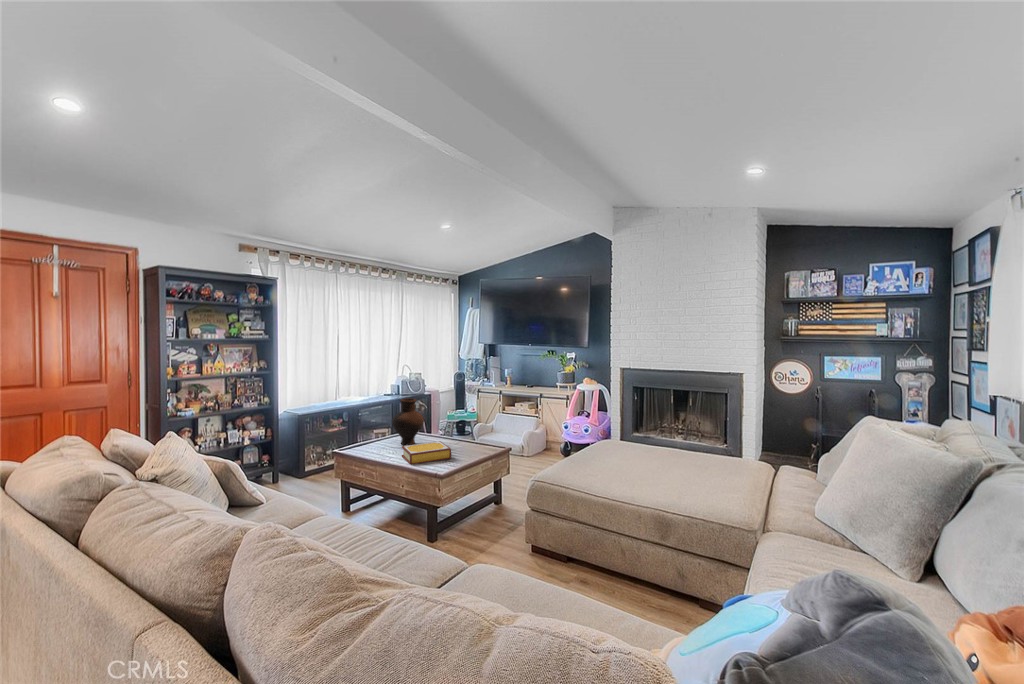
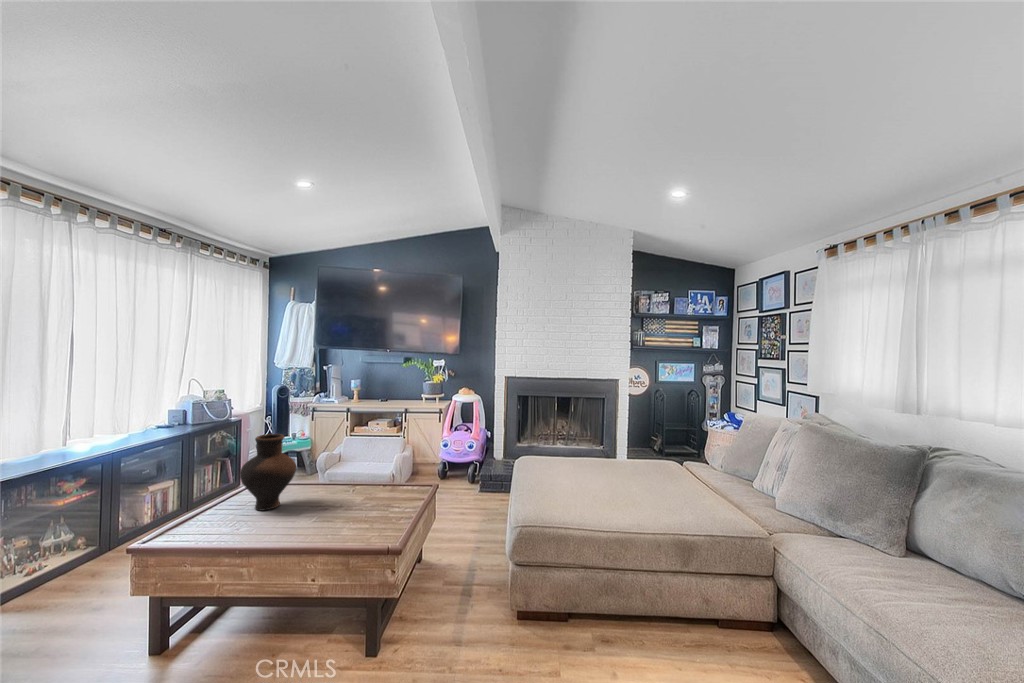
book: present [402,441,451,464] -> none [284,495,372,544]

